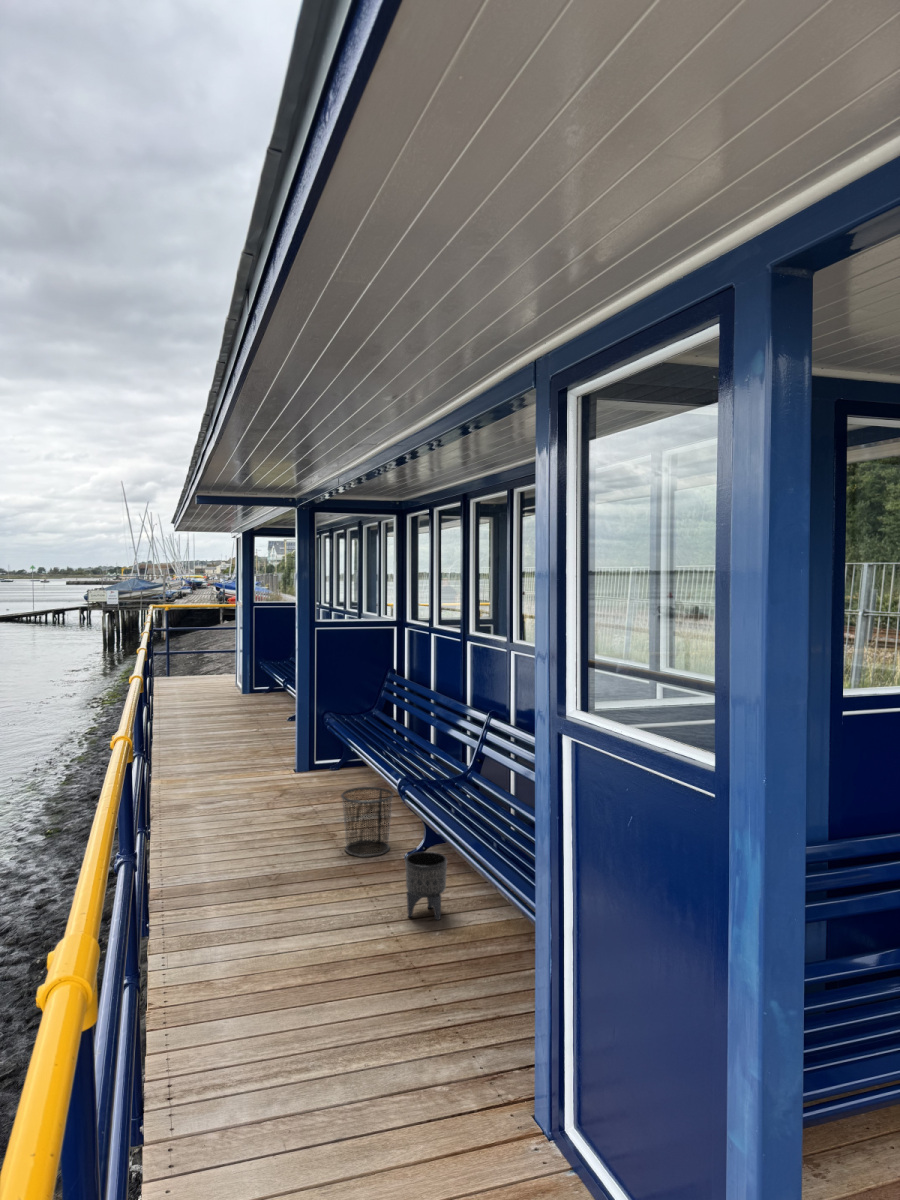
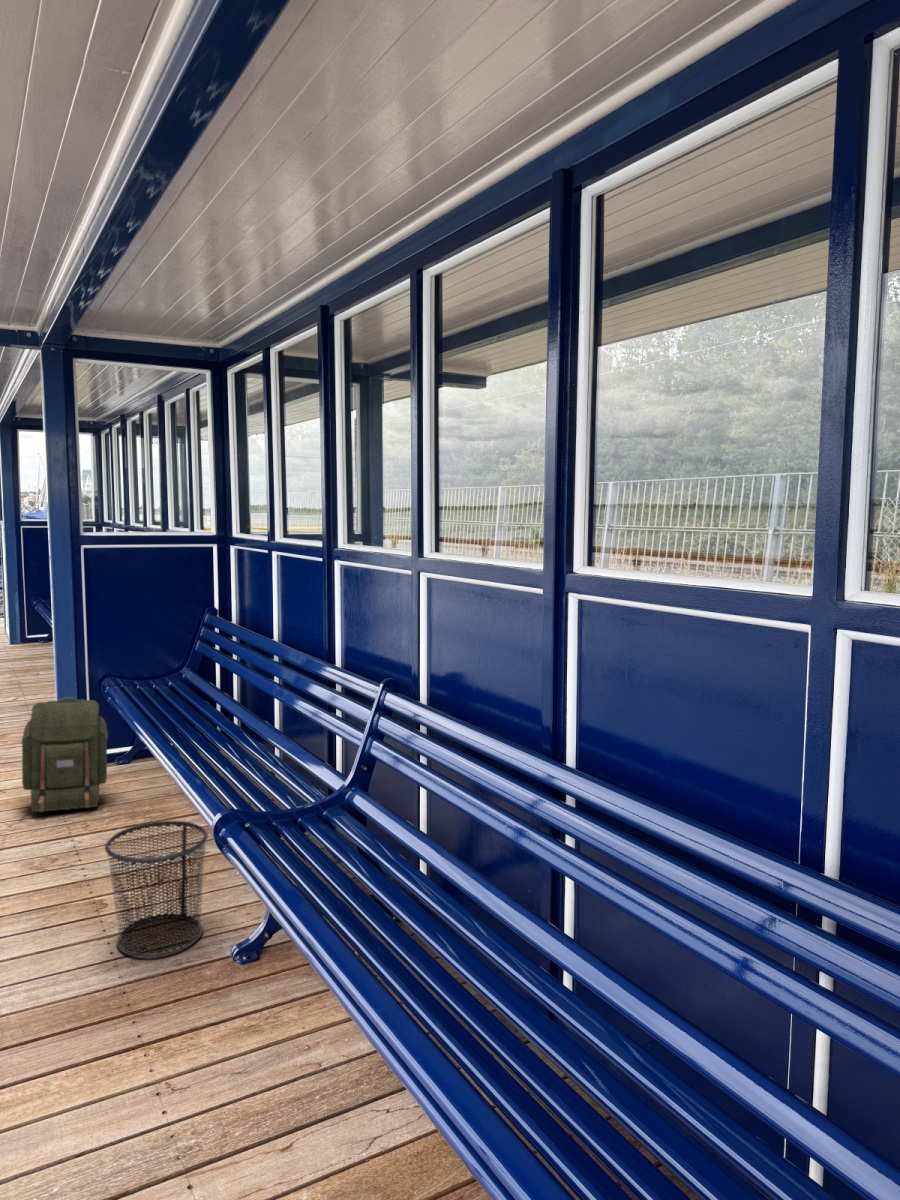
backpack: none [282,722,331,791] -> present [21,697,108,812]
planter: present [405,852,447,920] -> none [225,987,317,1143]

